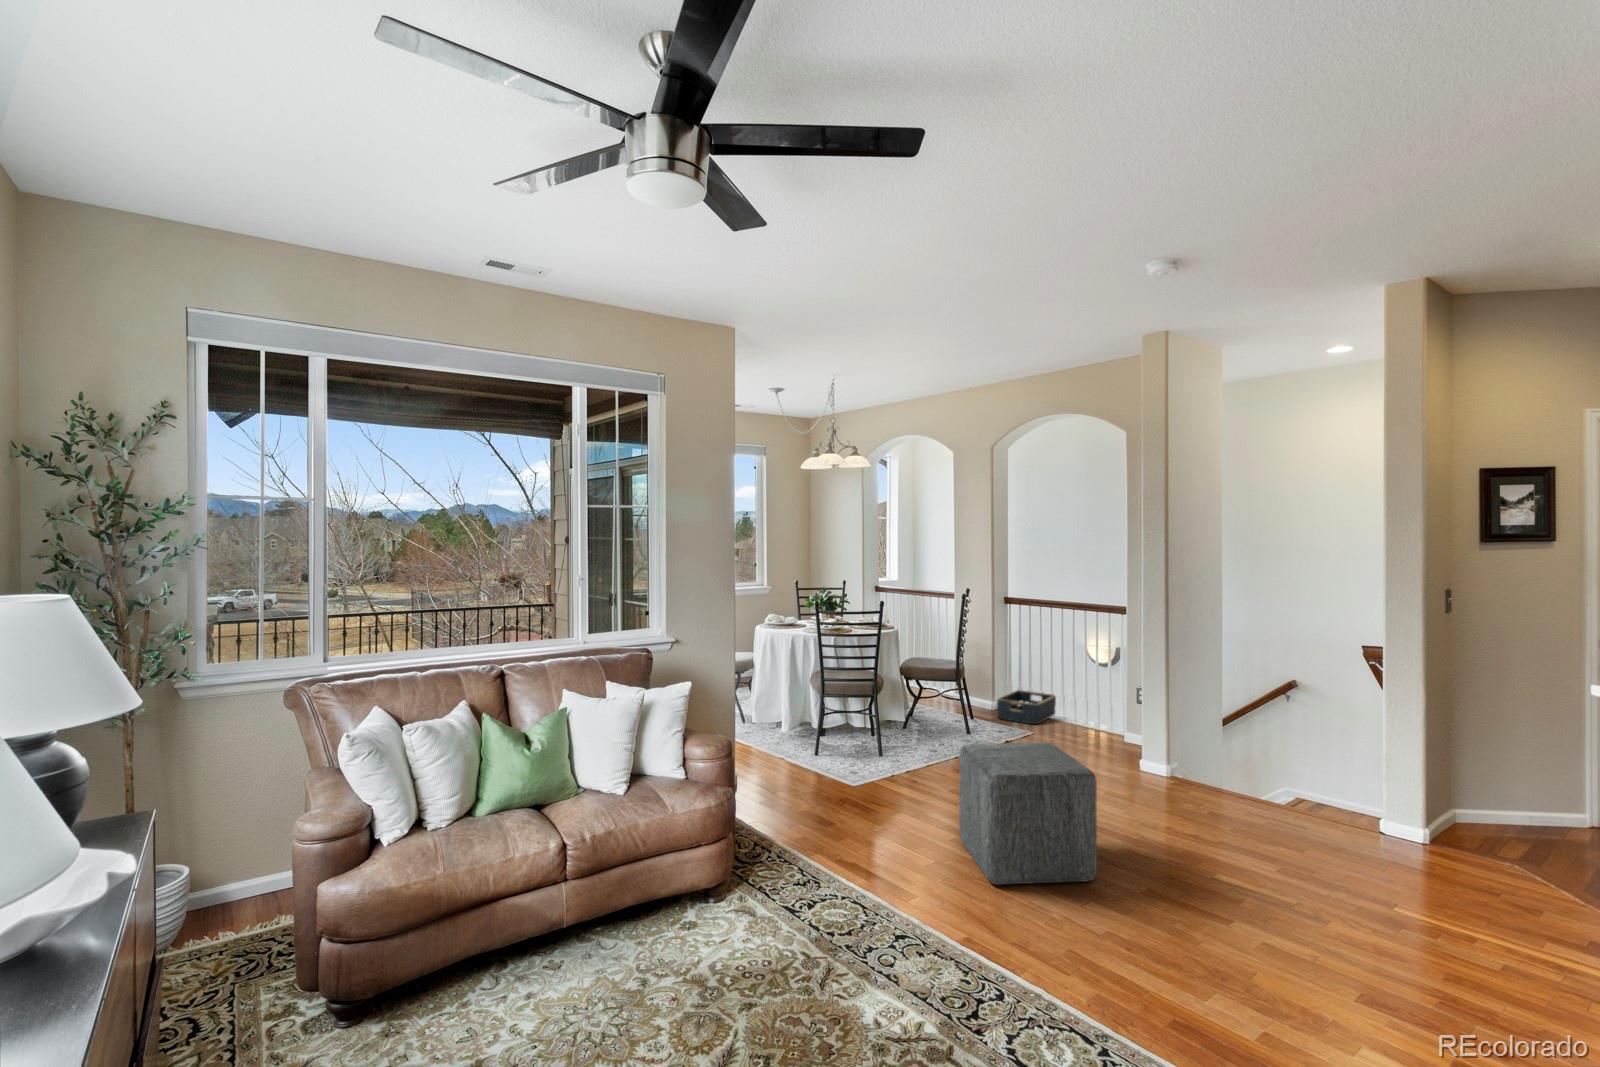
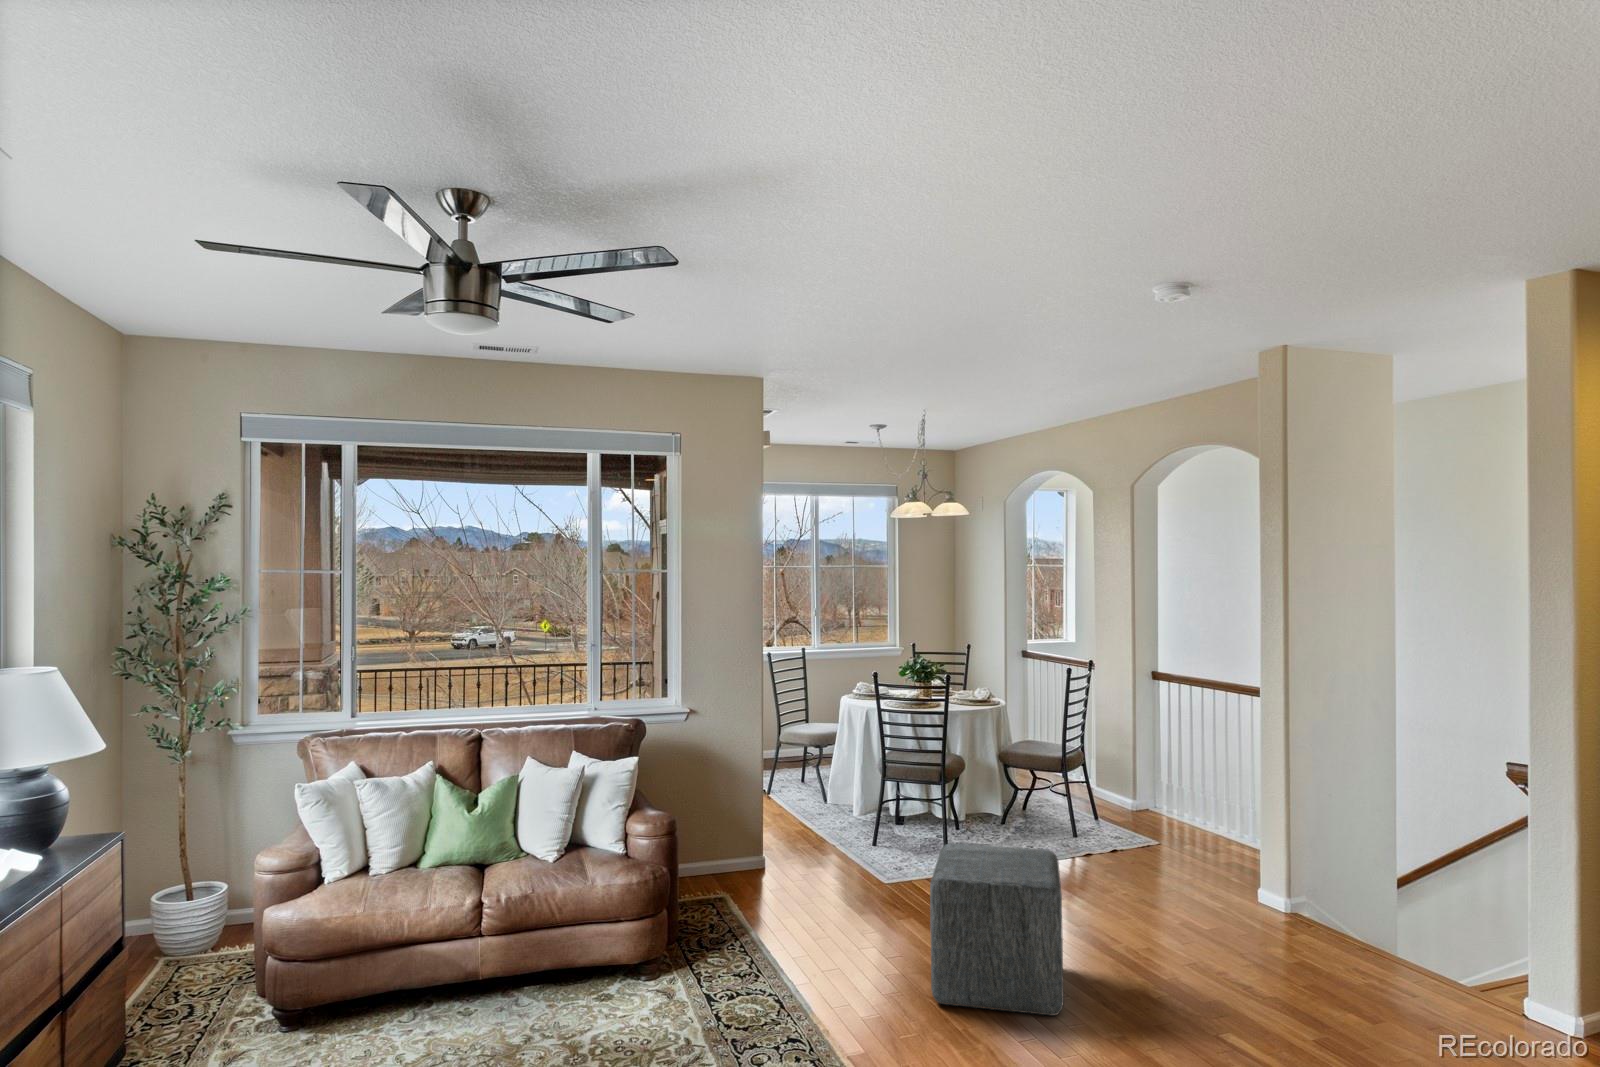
basket: present [997,690,1056,724] -> none [1131,787,1215,832]

